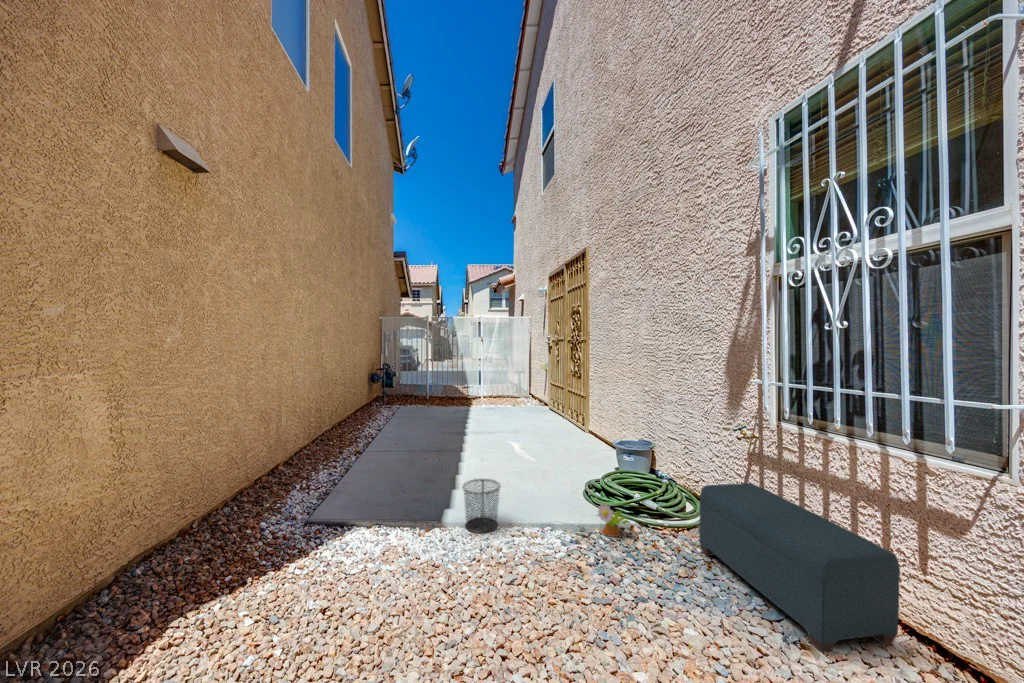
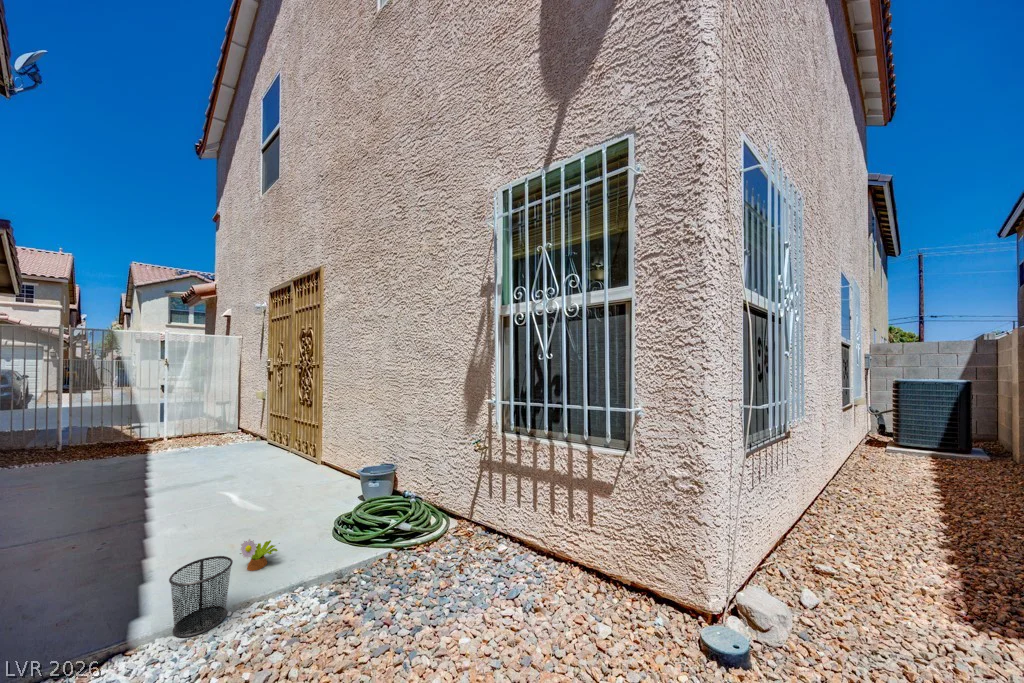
bench: present [699,483,900,653] -> none [451,487,581,609]
decorative plant: present [598,504,630,537] -> present [240,539,278,571]

